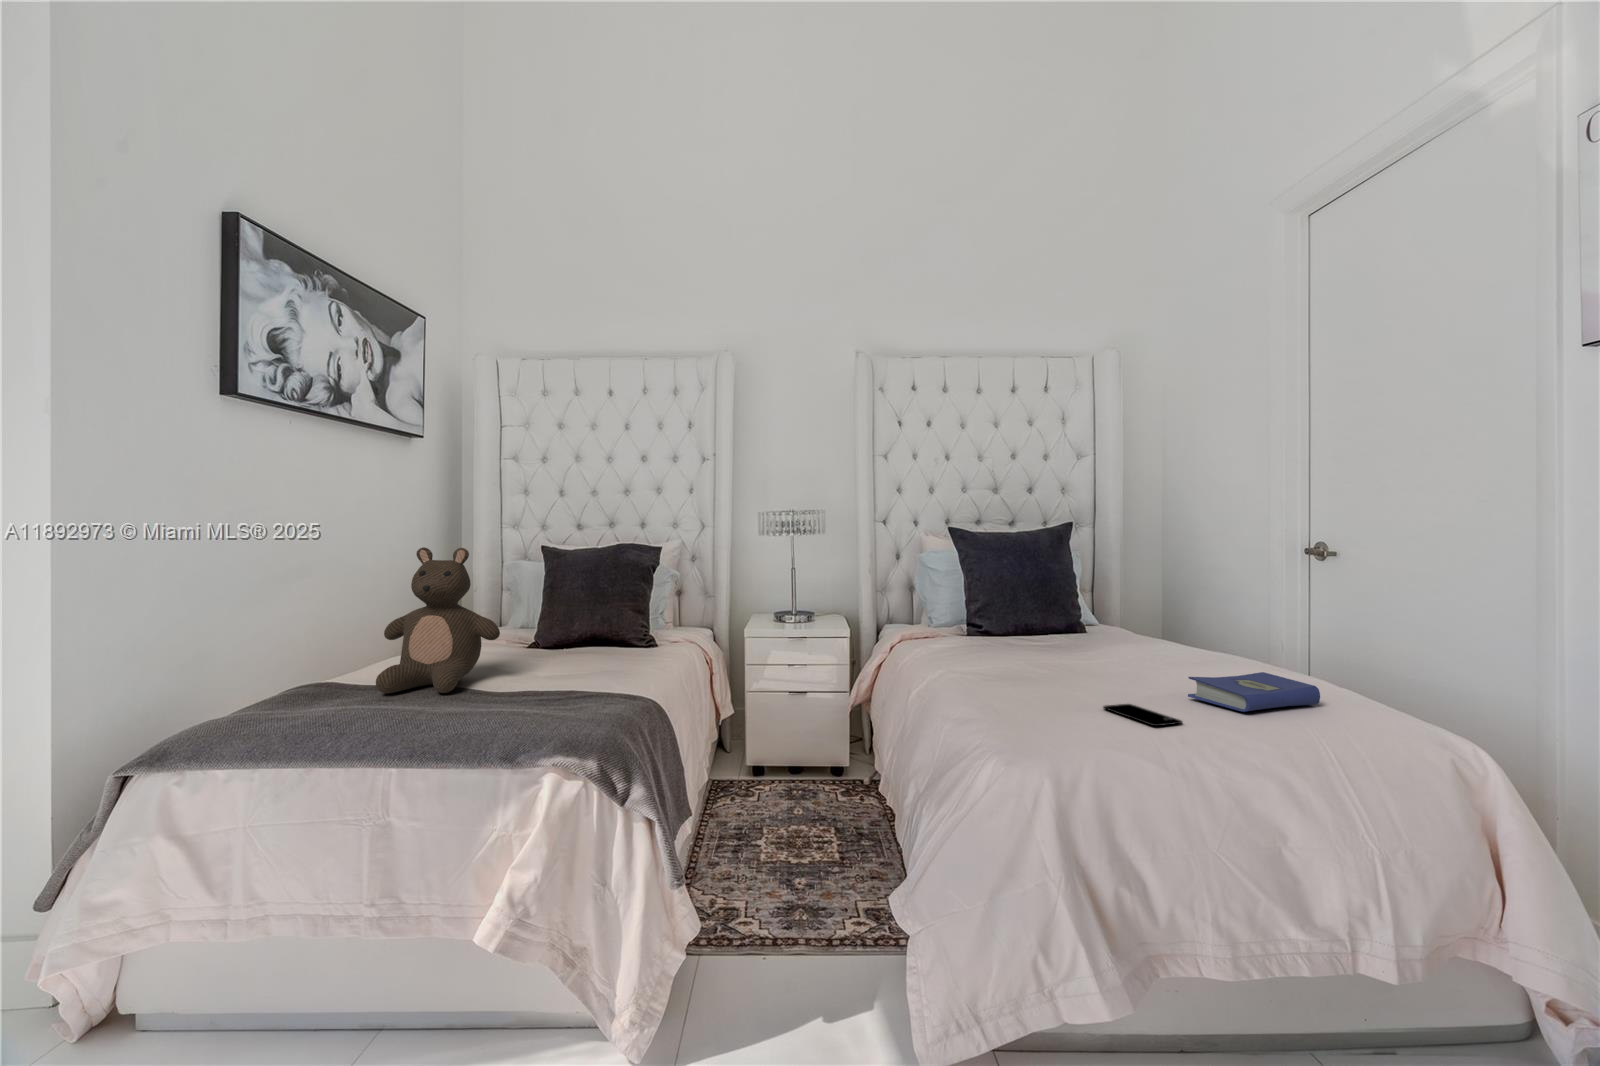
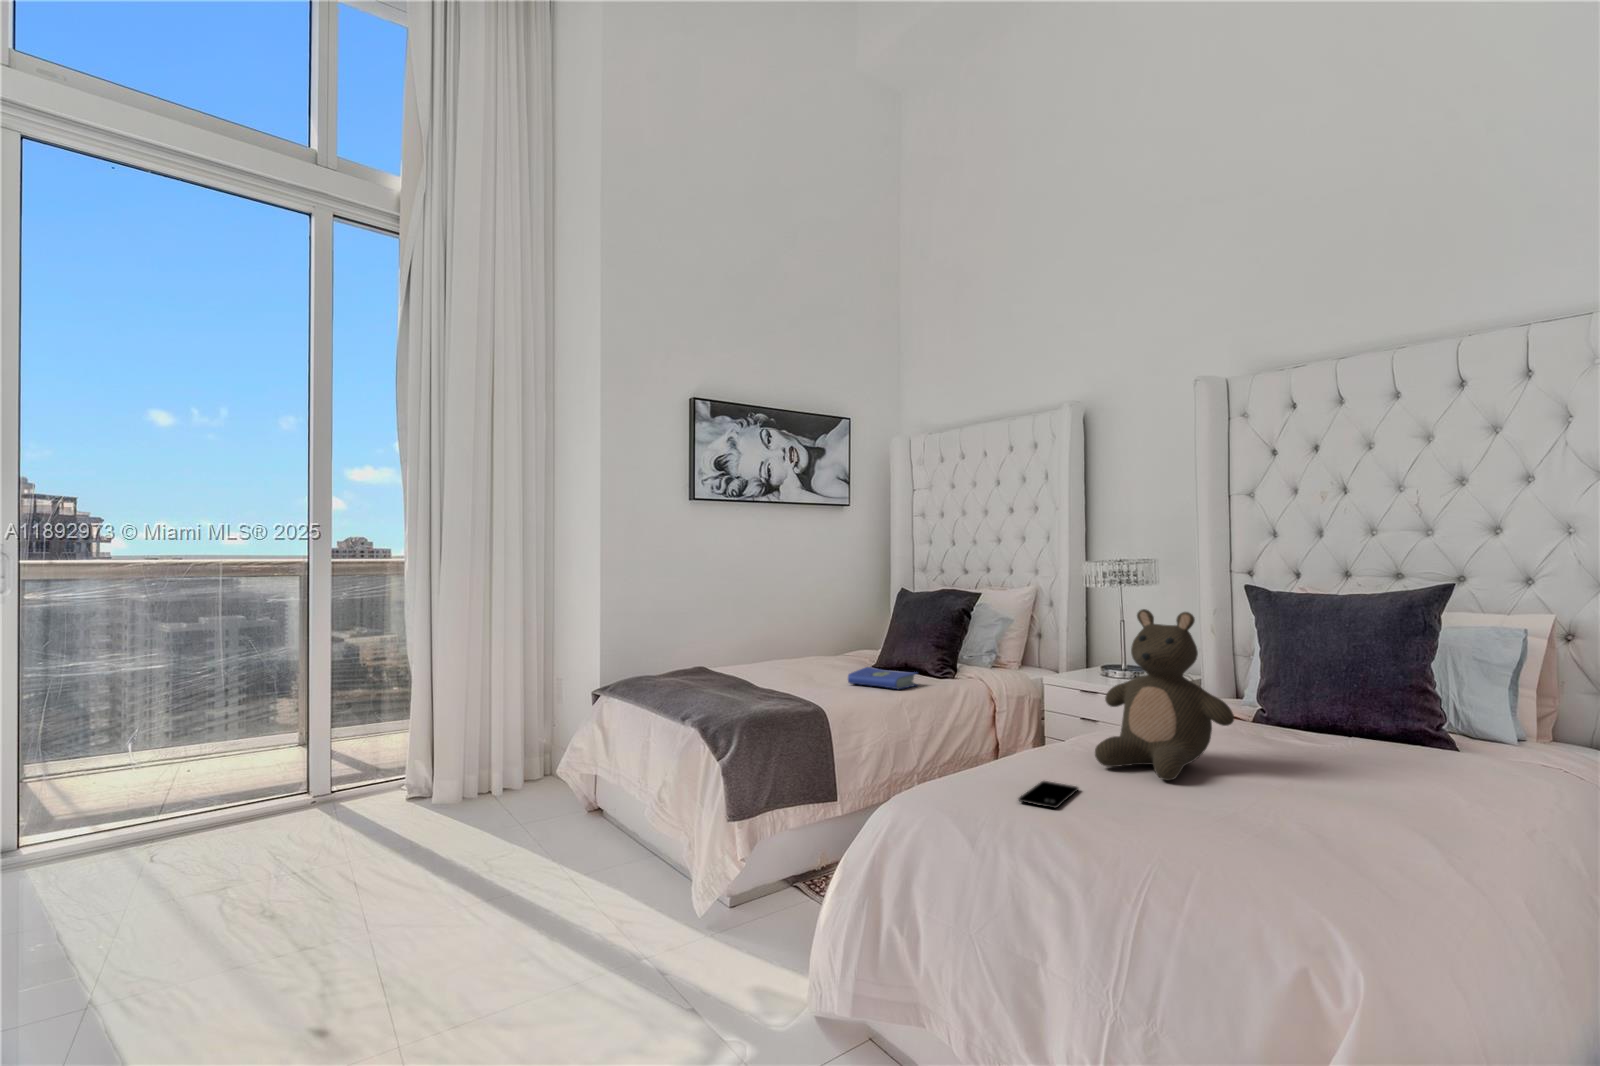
stuffed bear: present [376,547,500,693] -> present [1095,609,1234,780]
hardcover book: present [1188,672,1320,712] -> present [848,667,917,689]

